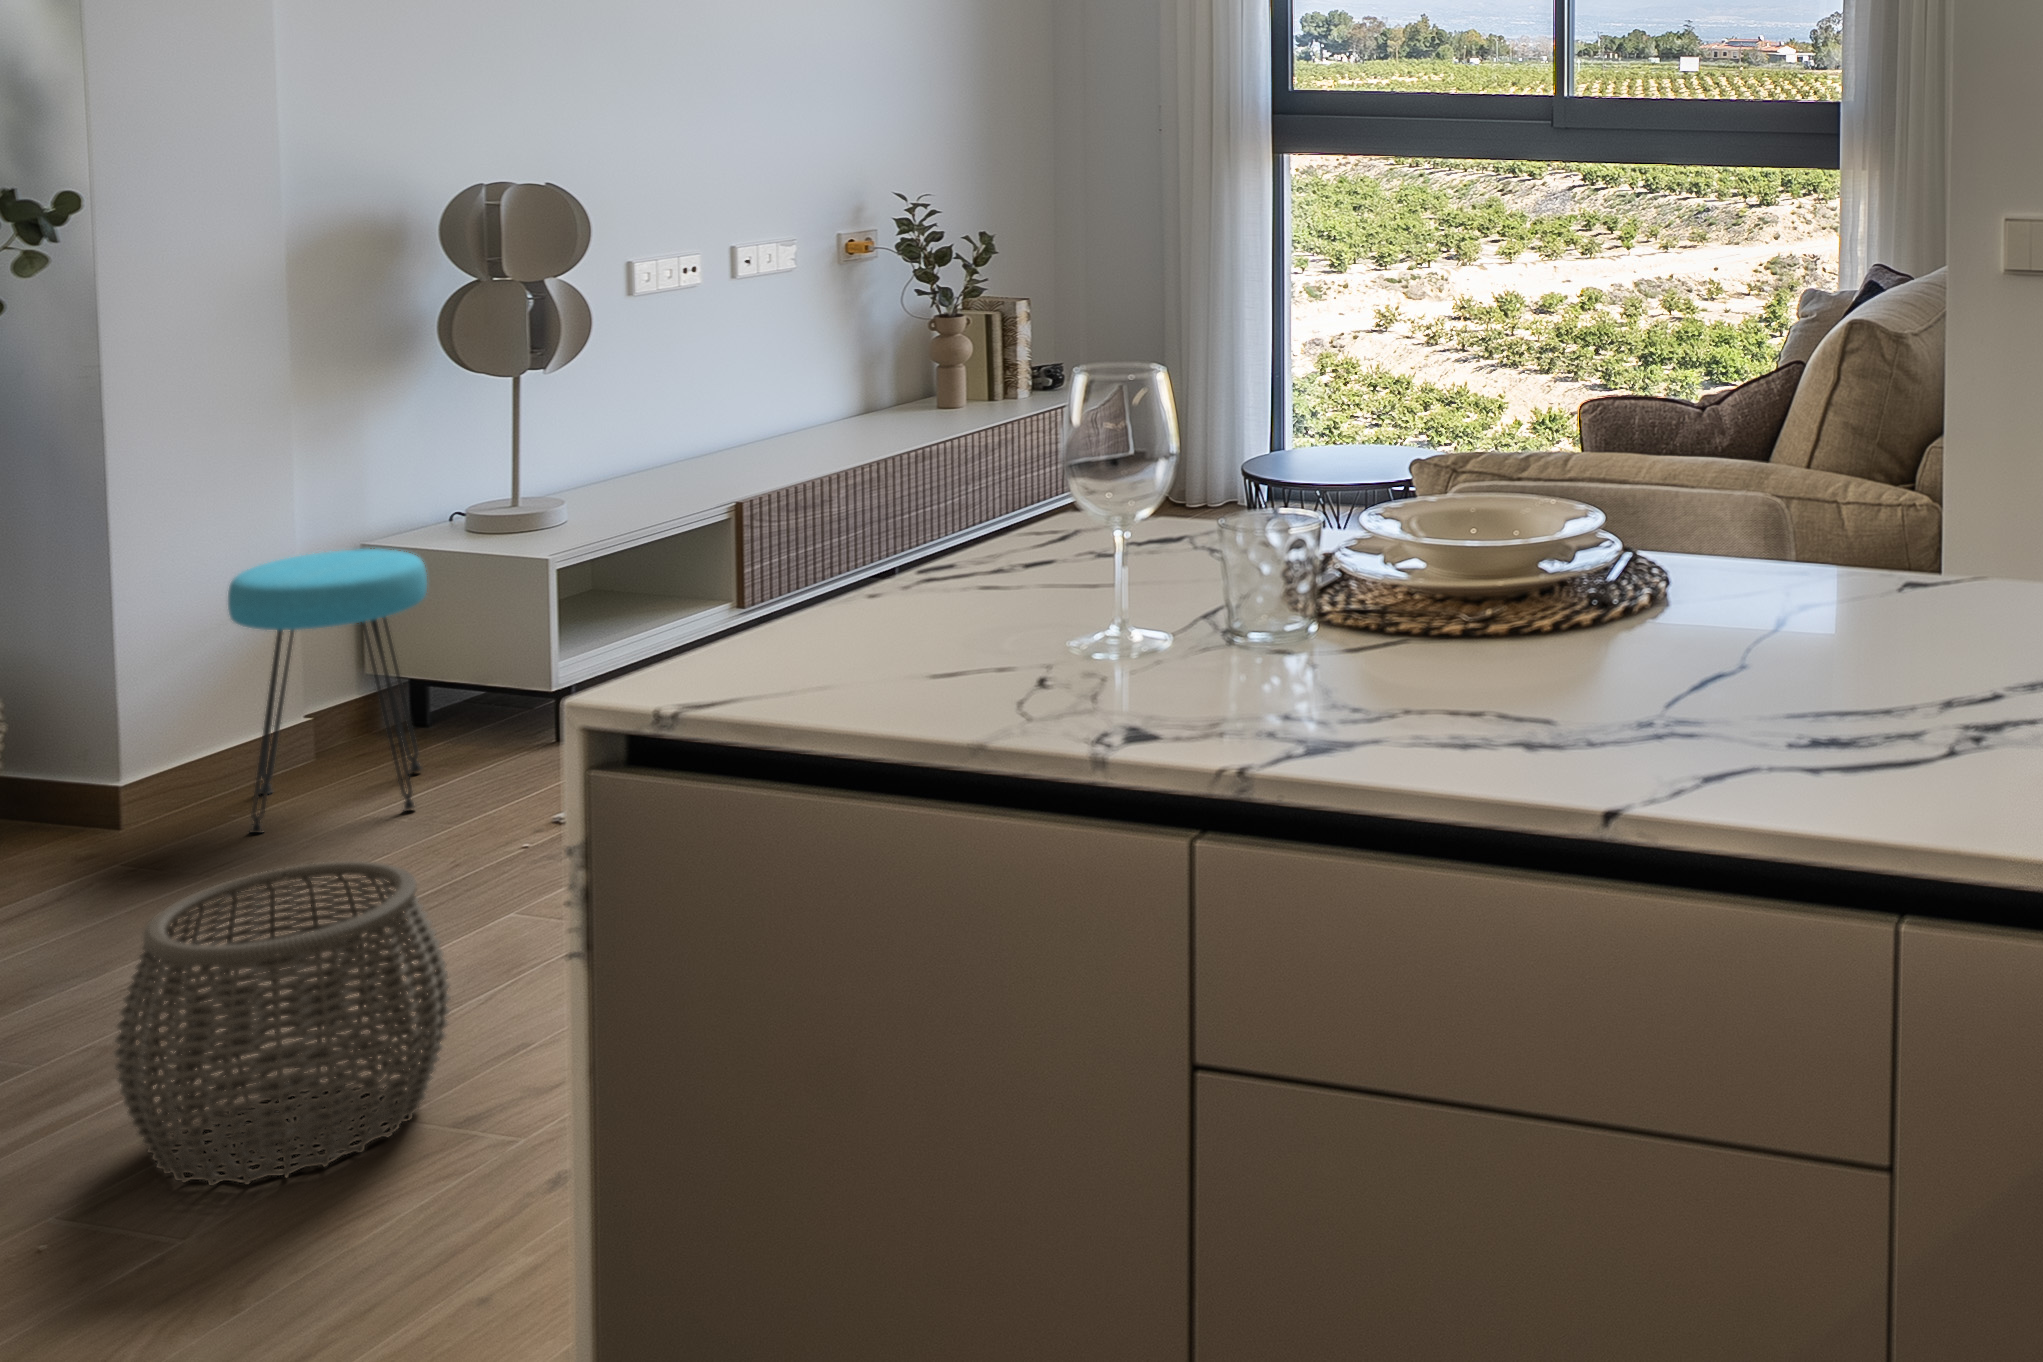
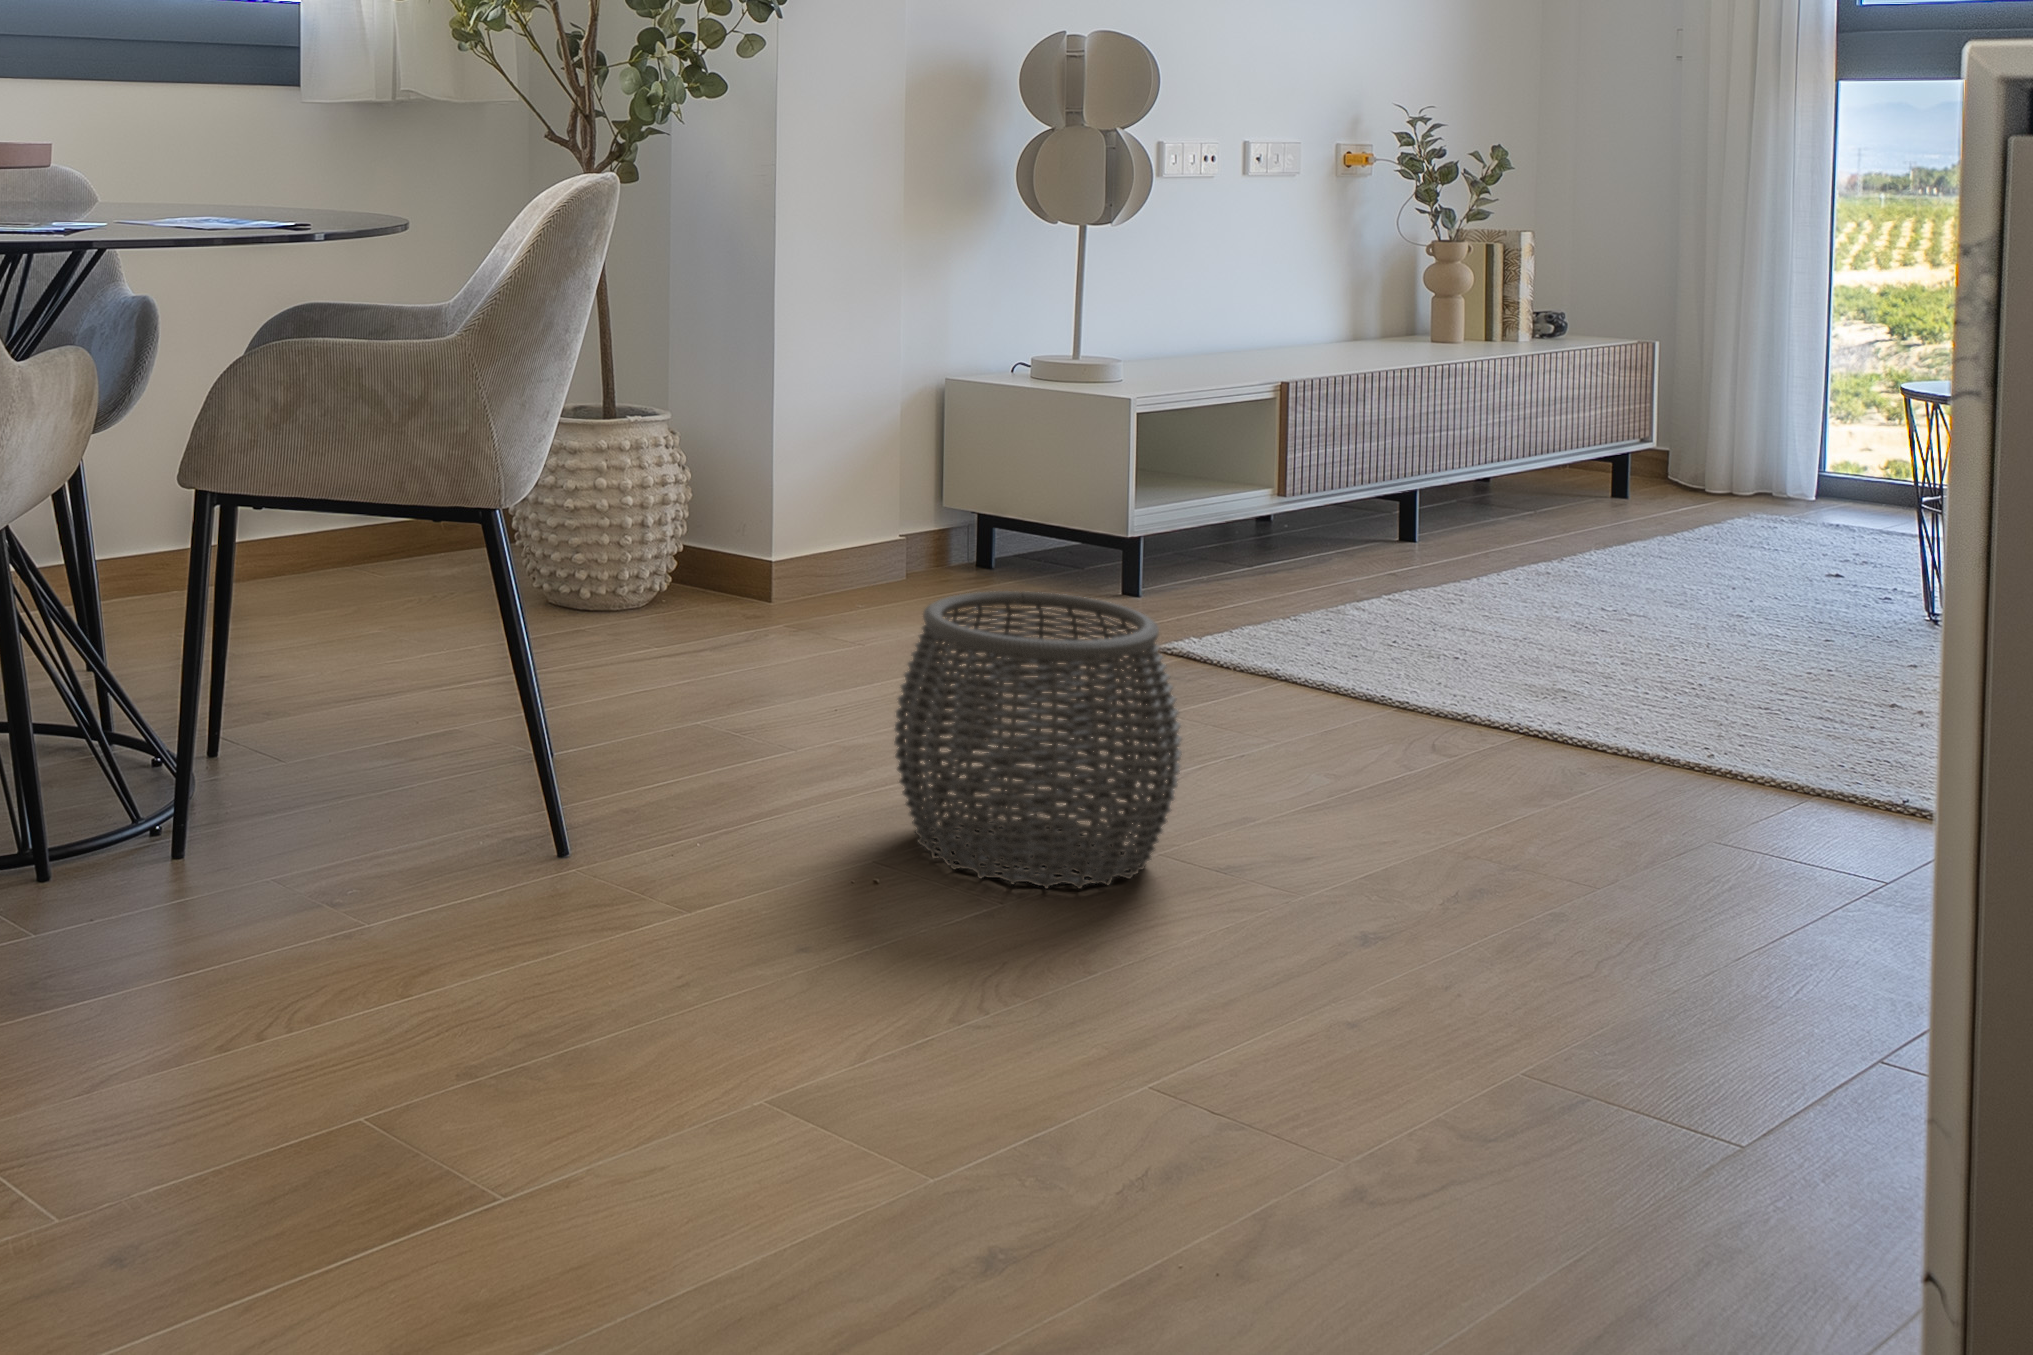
stool: present [228,549,427,833] -> none [860,368,1024,624]

